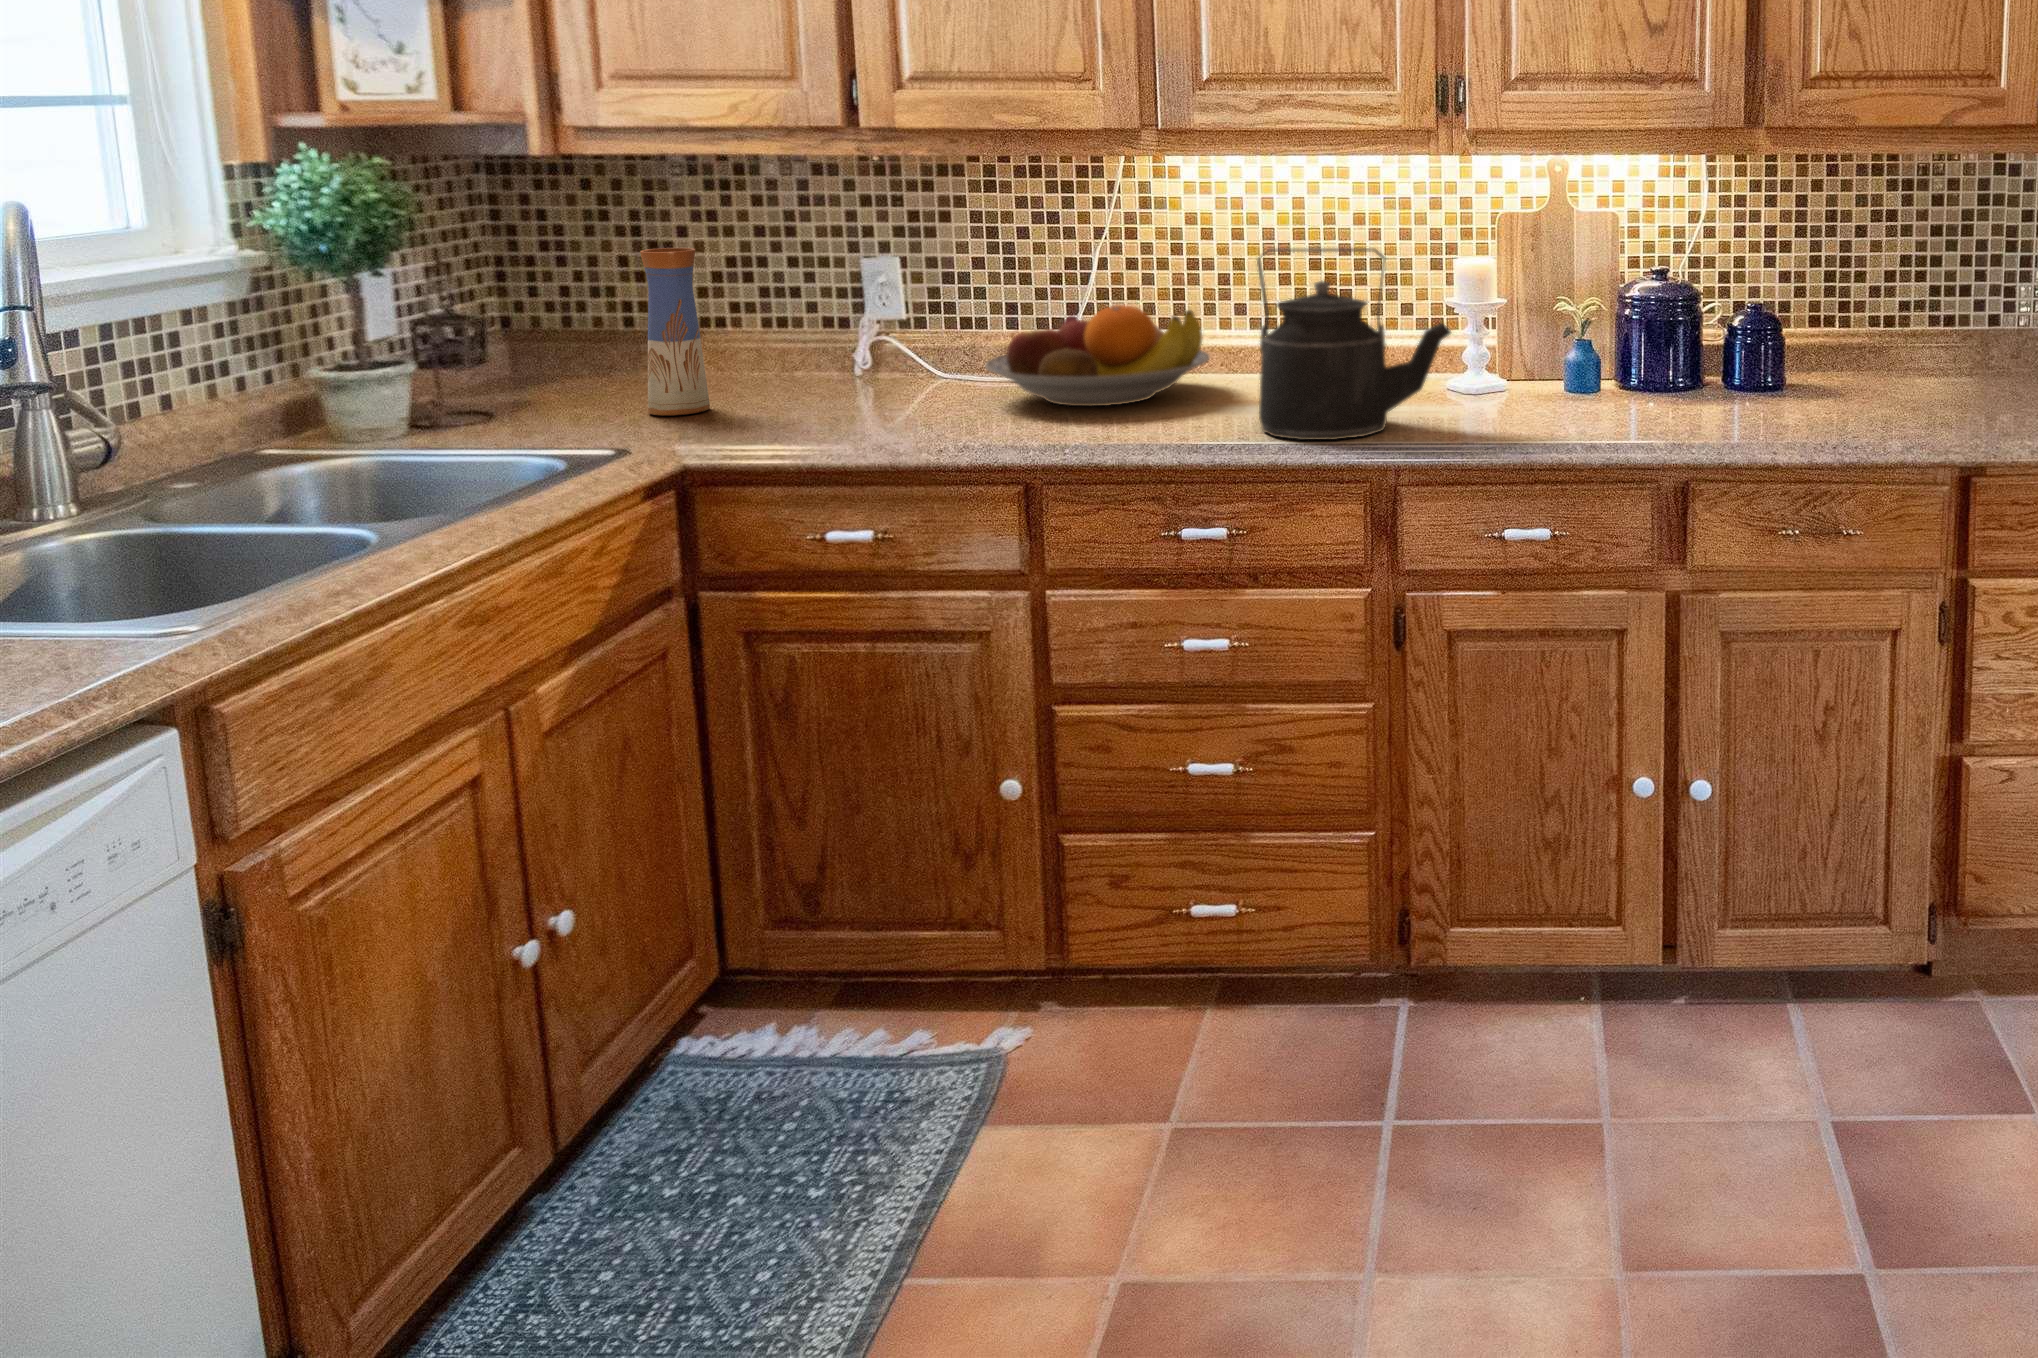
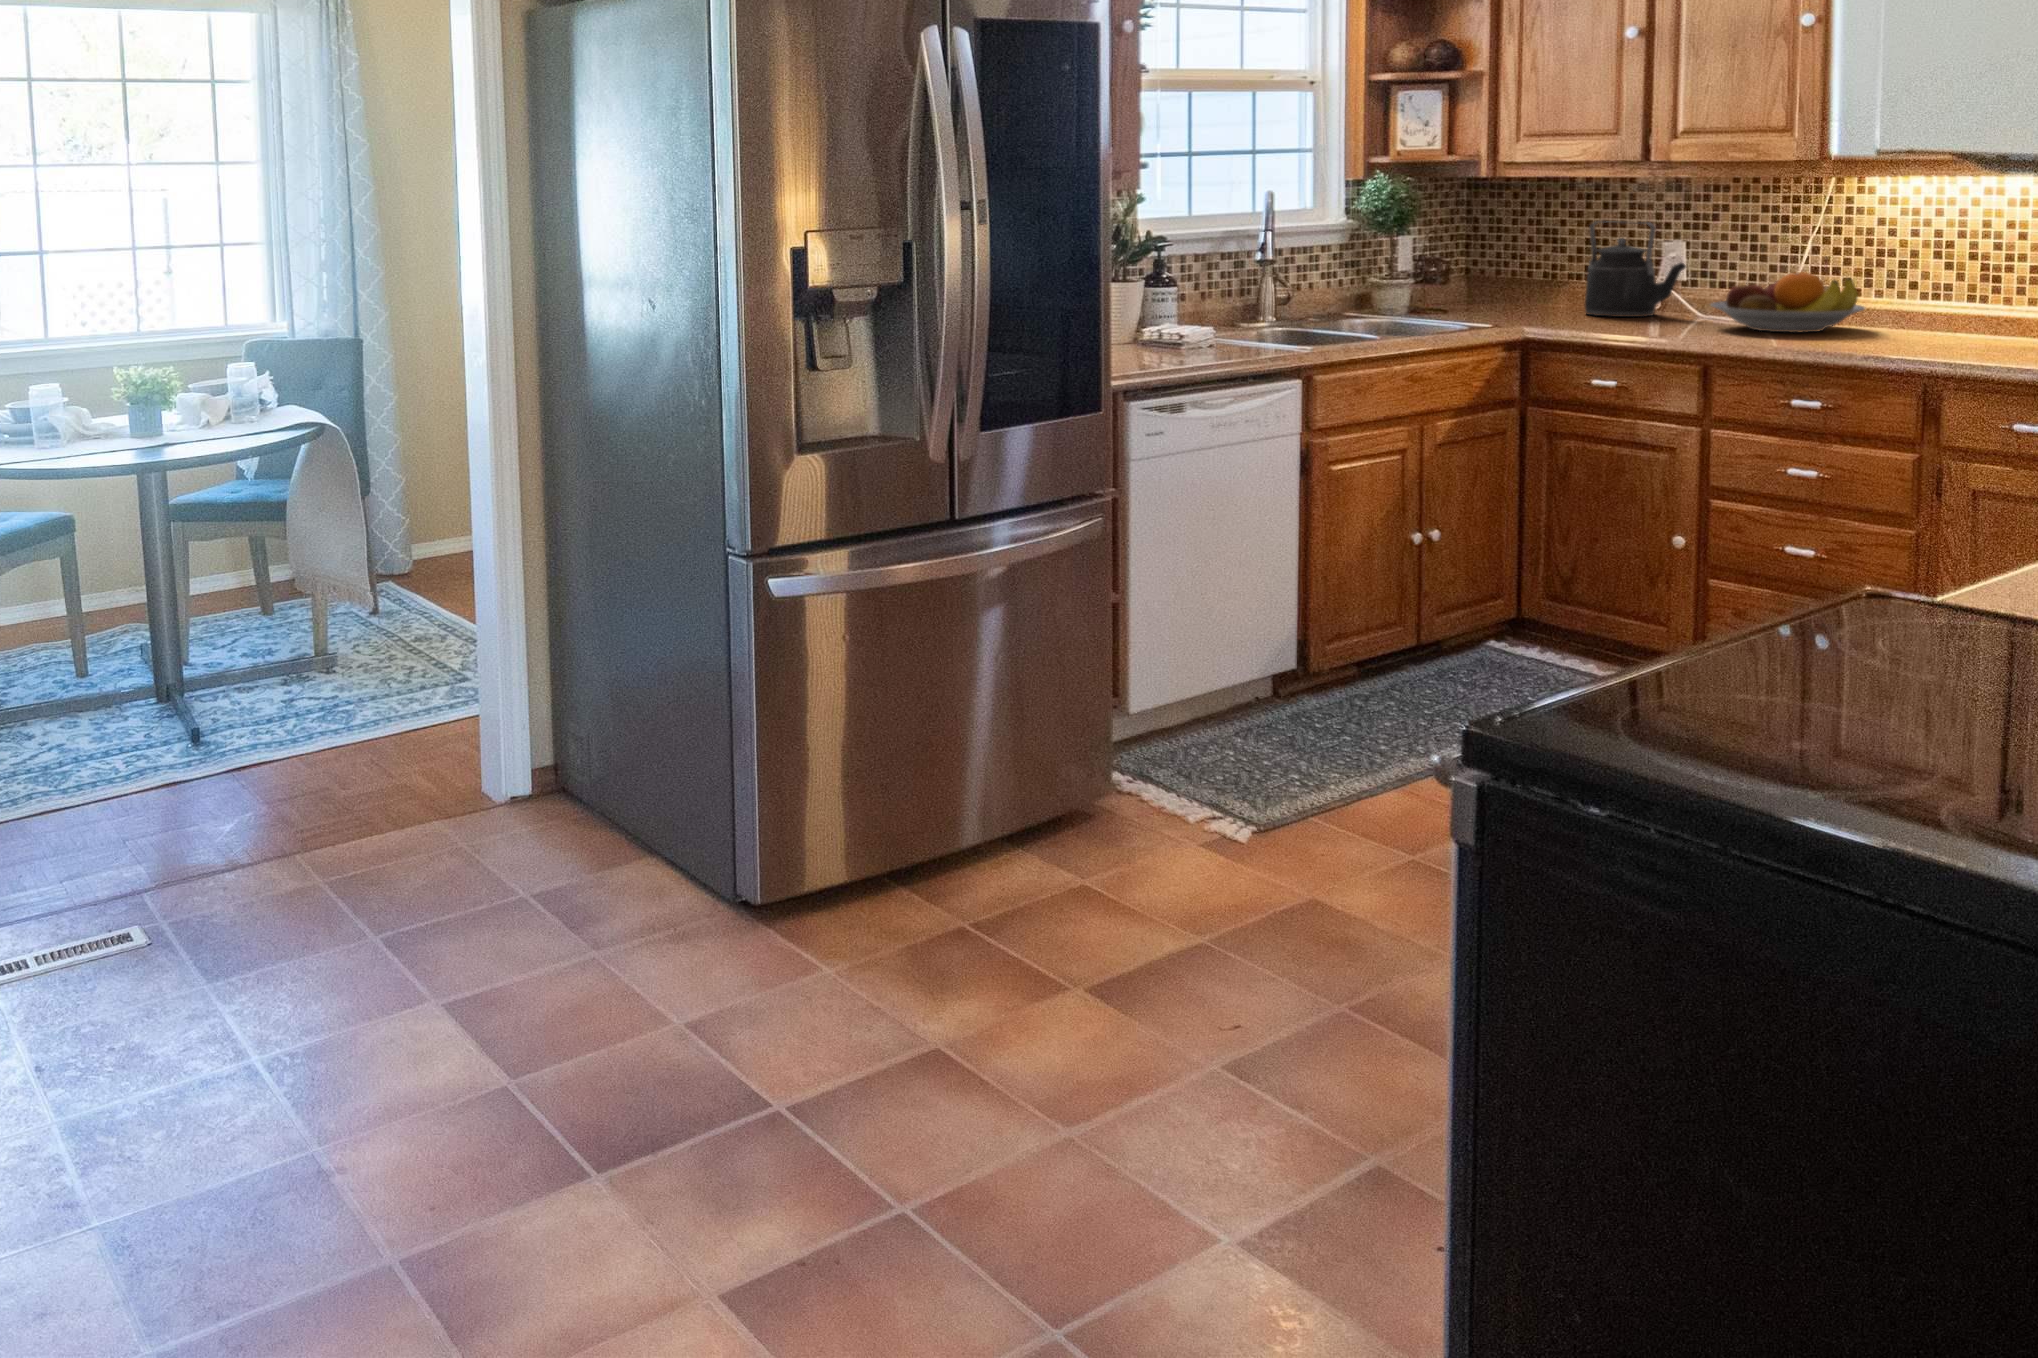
vase: present [640,248,710,415] -> none [1523,228,1557,318]
kettle: present [1257,248,1451,440] -> present [1585,222,1686,317]

